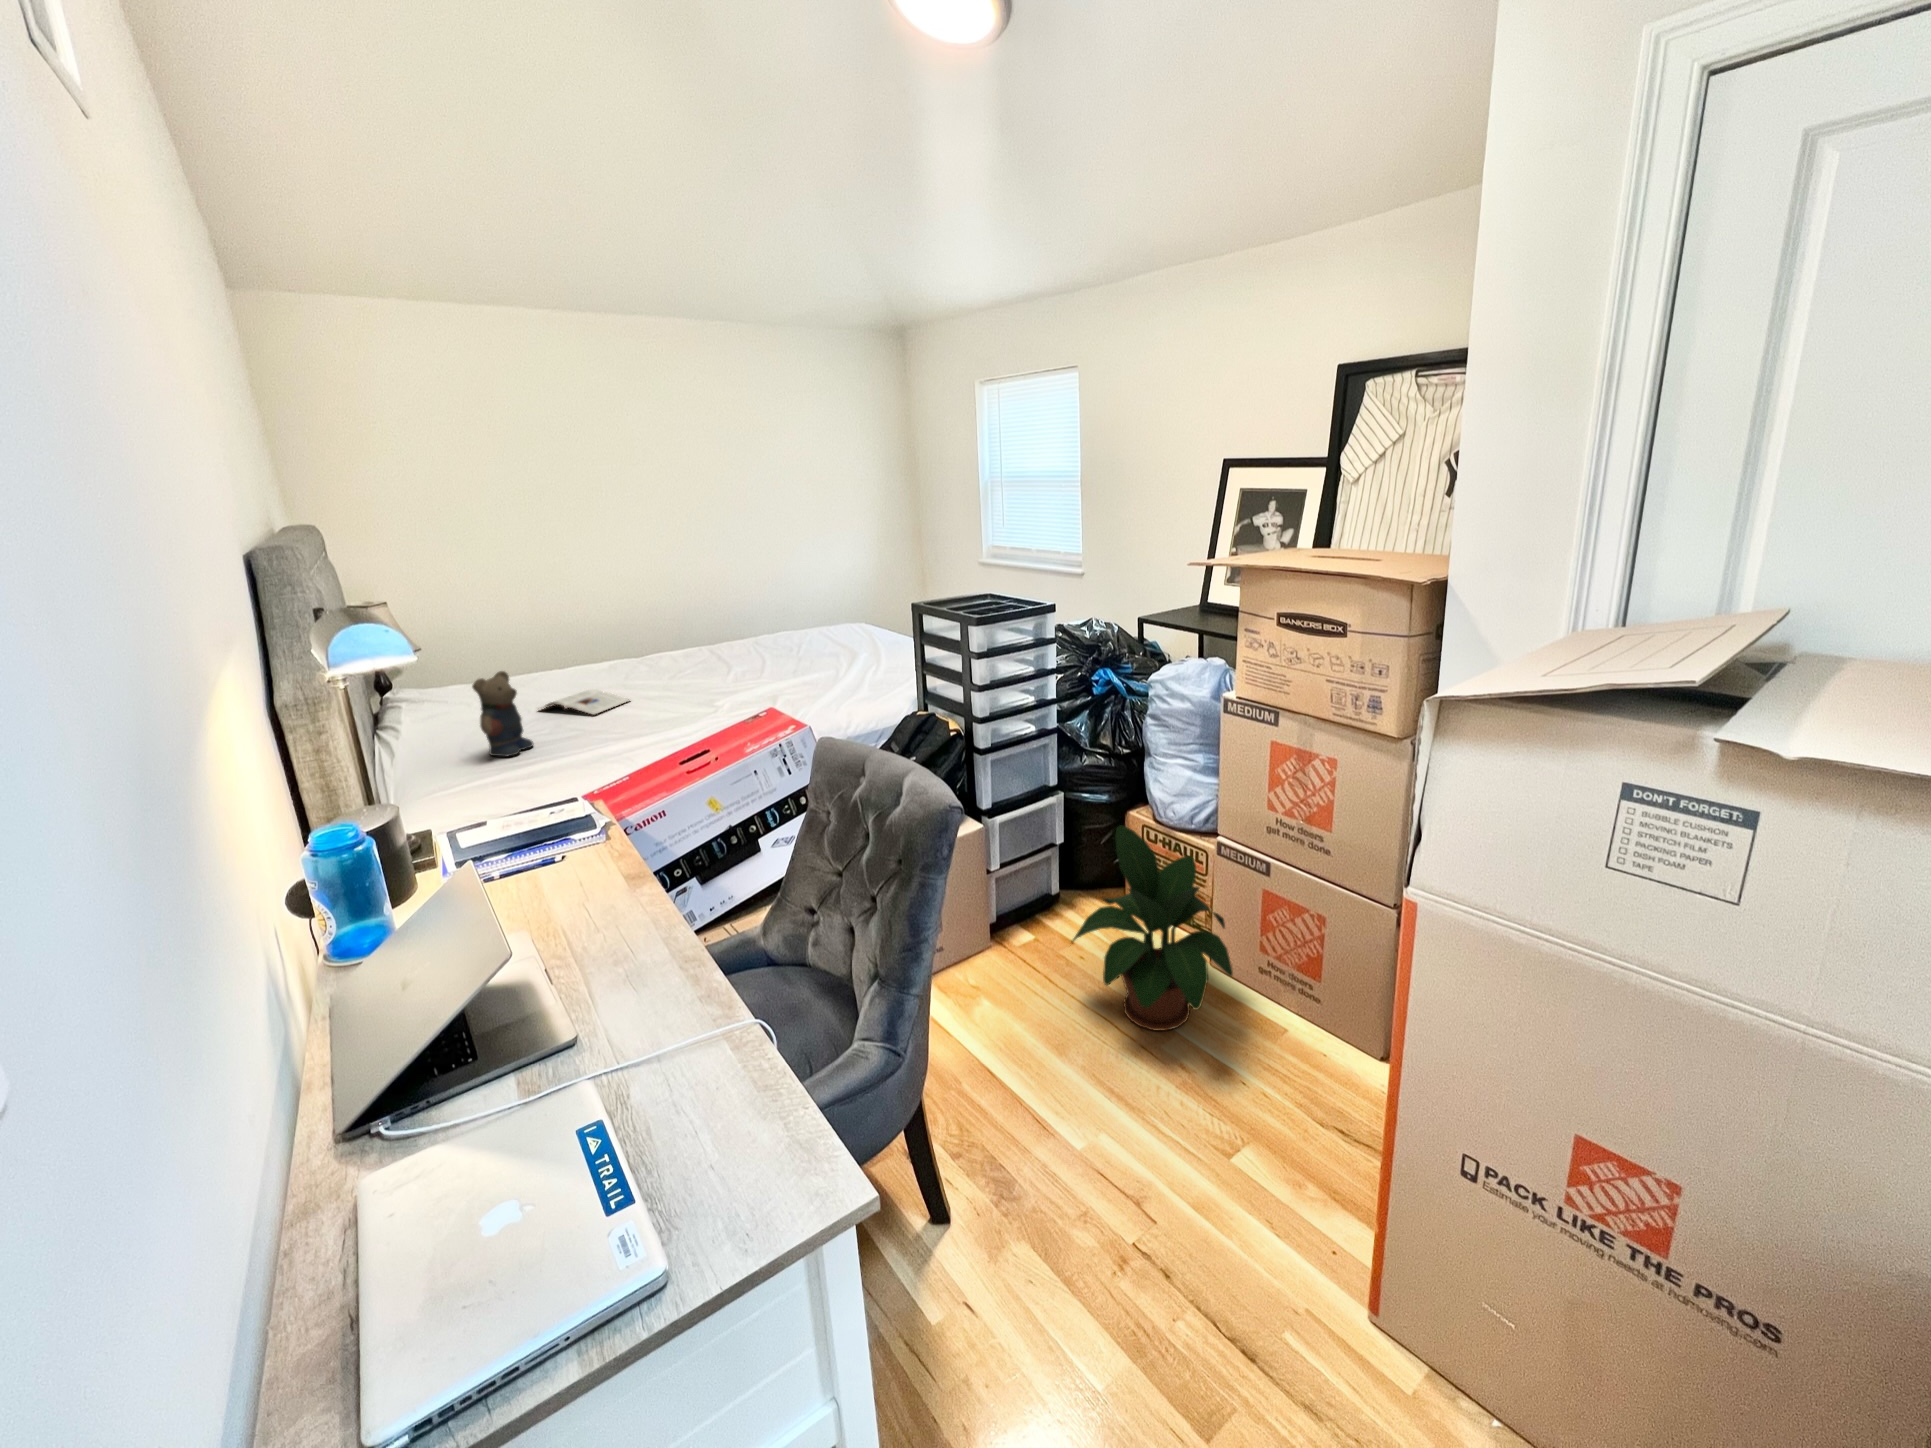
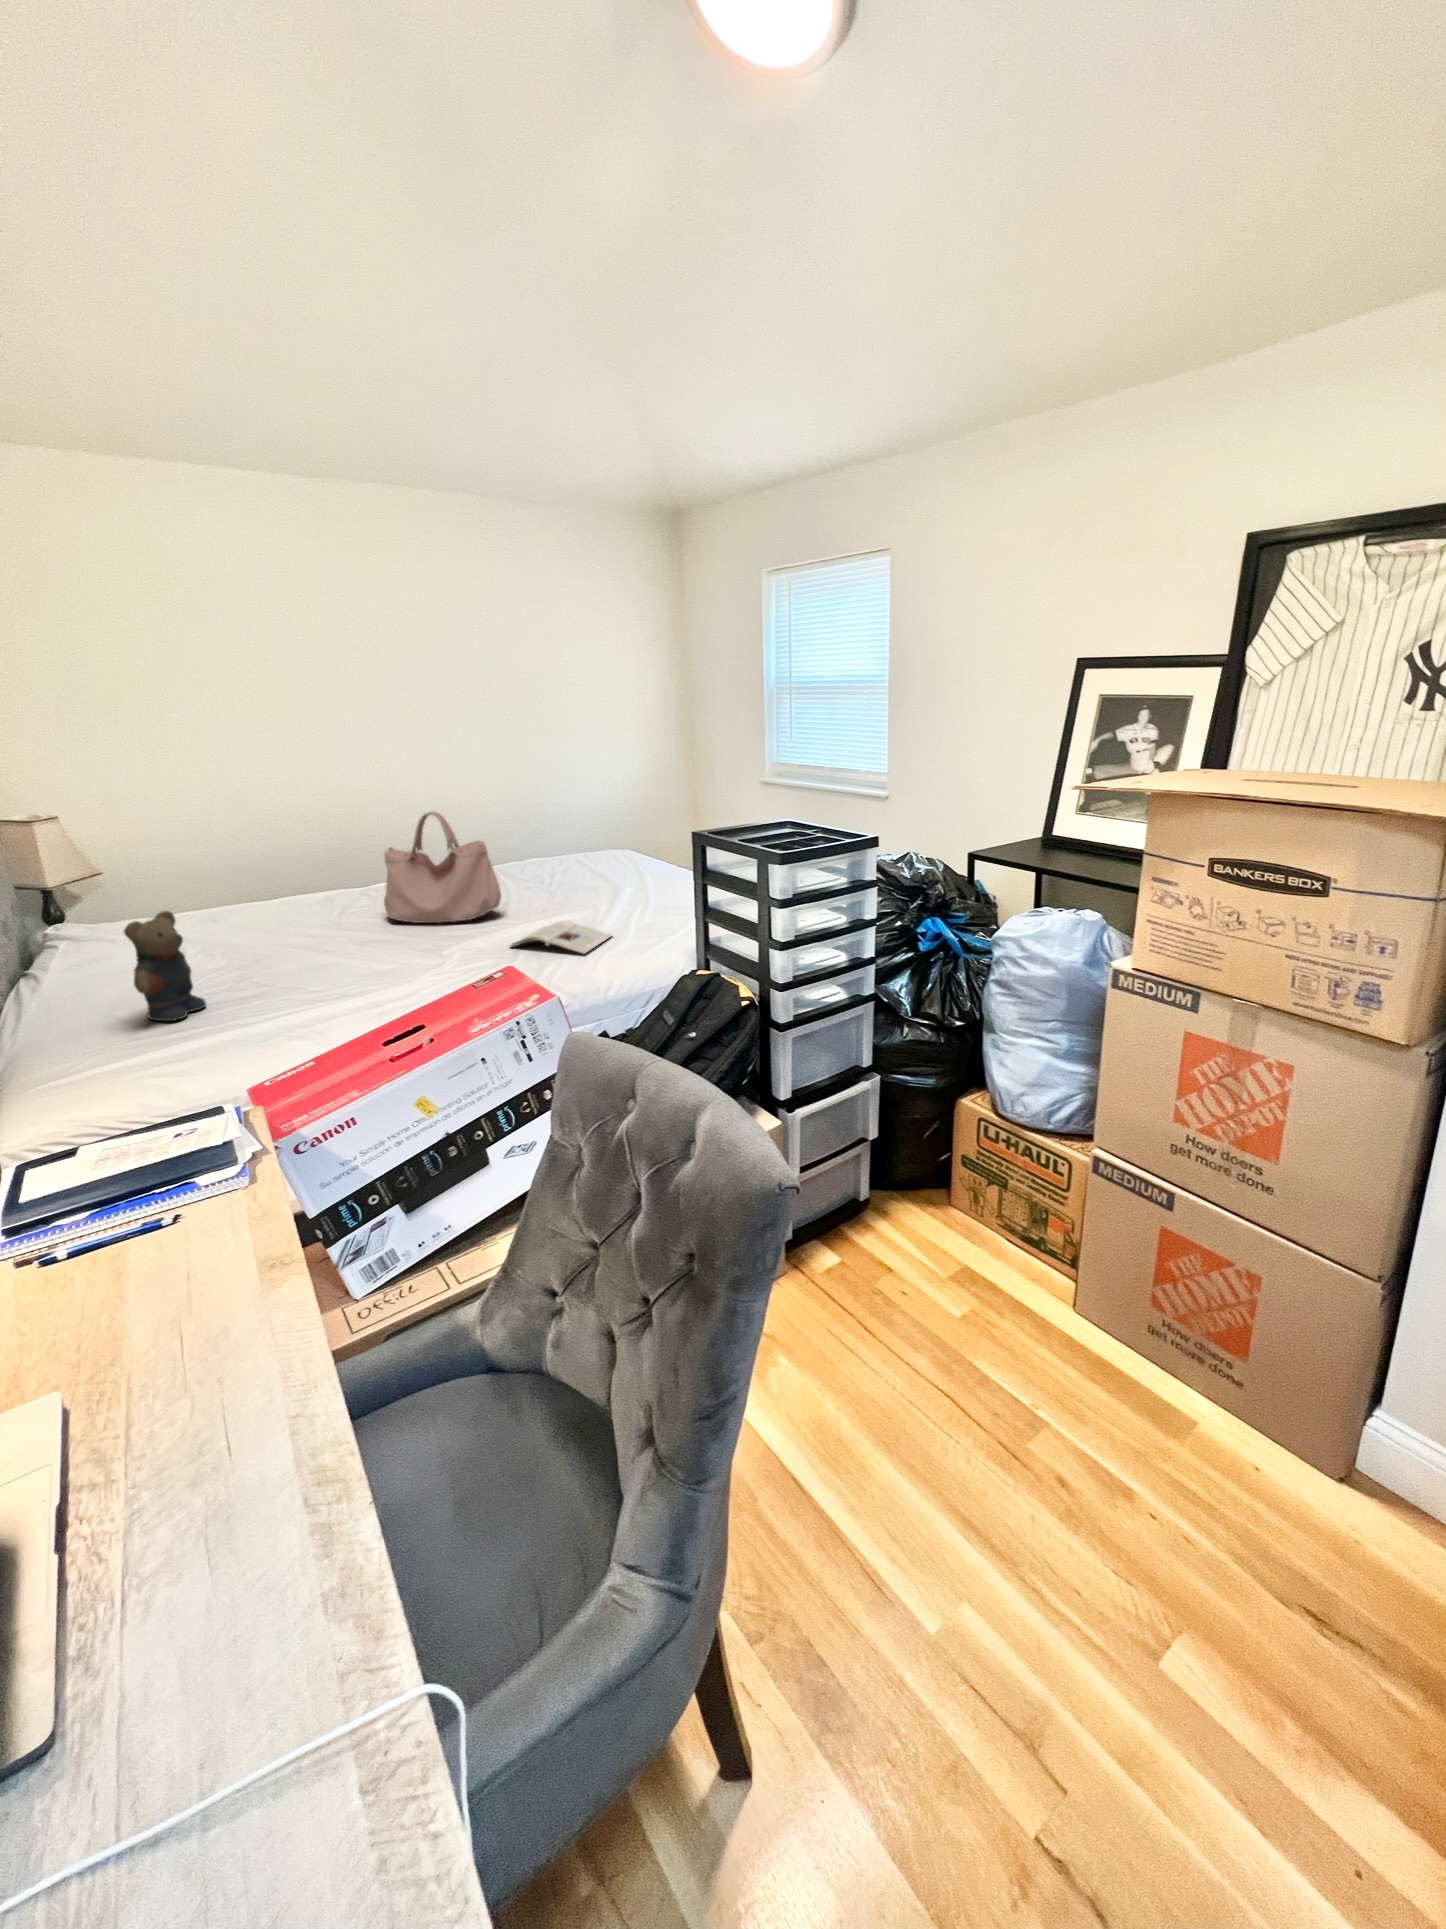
handbag: none [666,593,763,684] -> present [384,811,501,923]
magazine: present [538,689,630,715] -> present [510,921,612,954]
potted plant: present [1072,825,1233,1031] -> none [897,1141,1128,1423]

